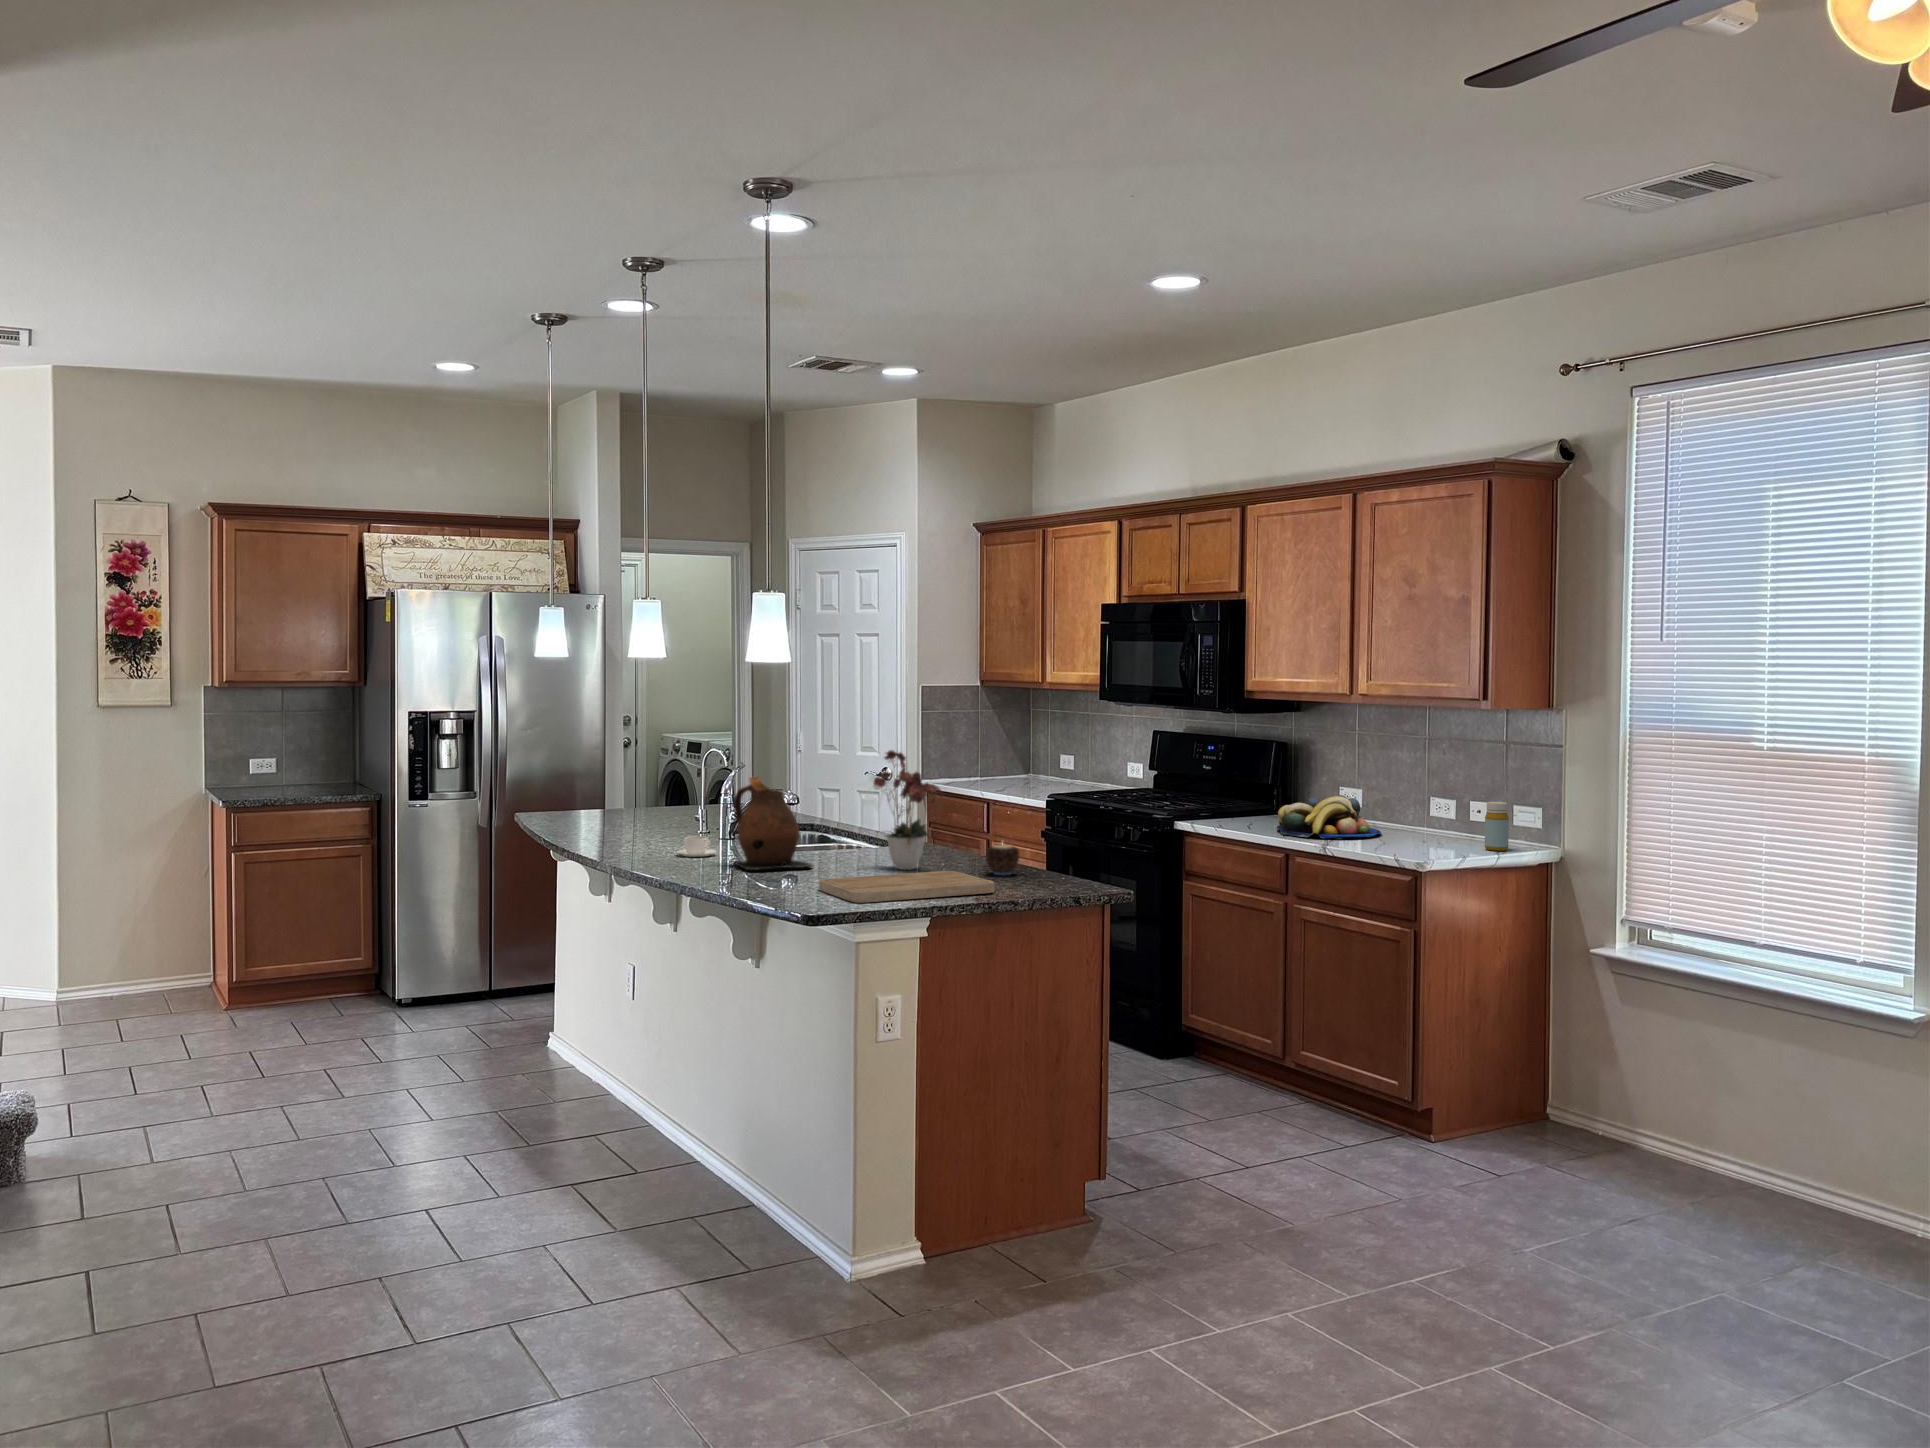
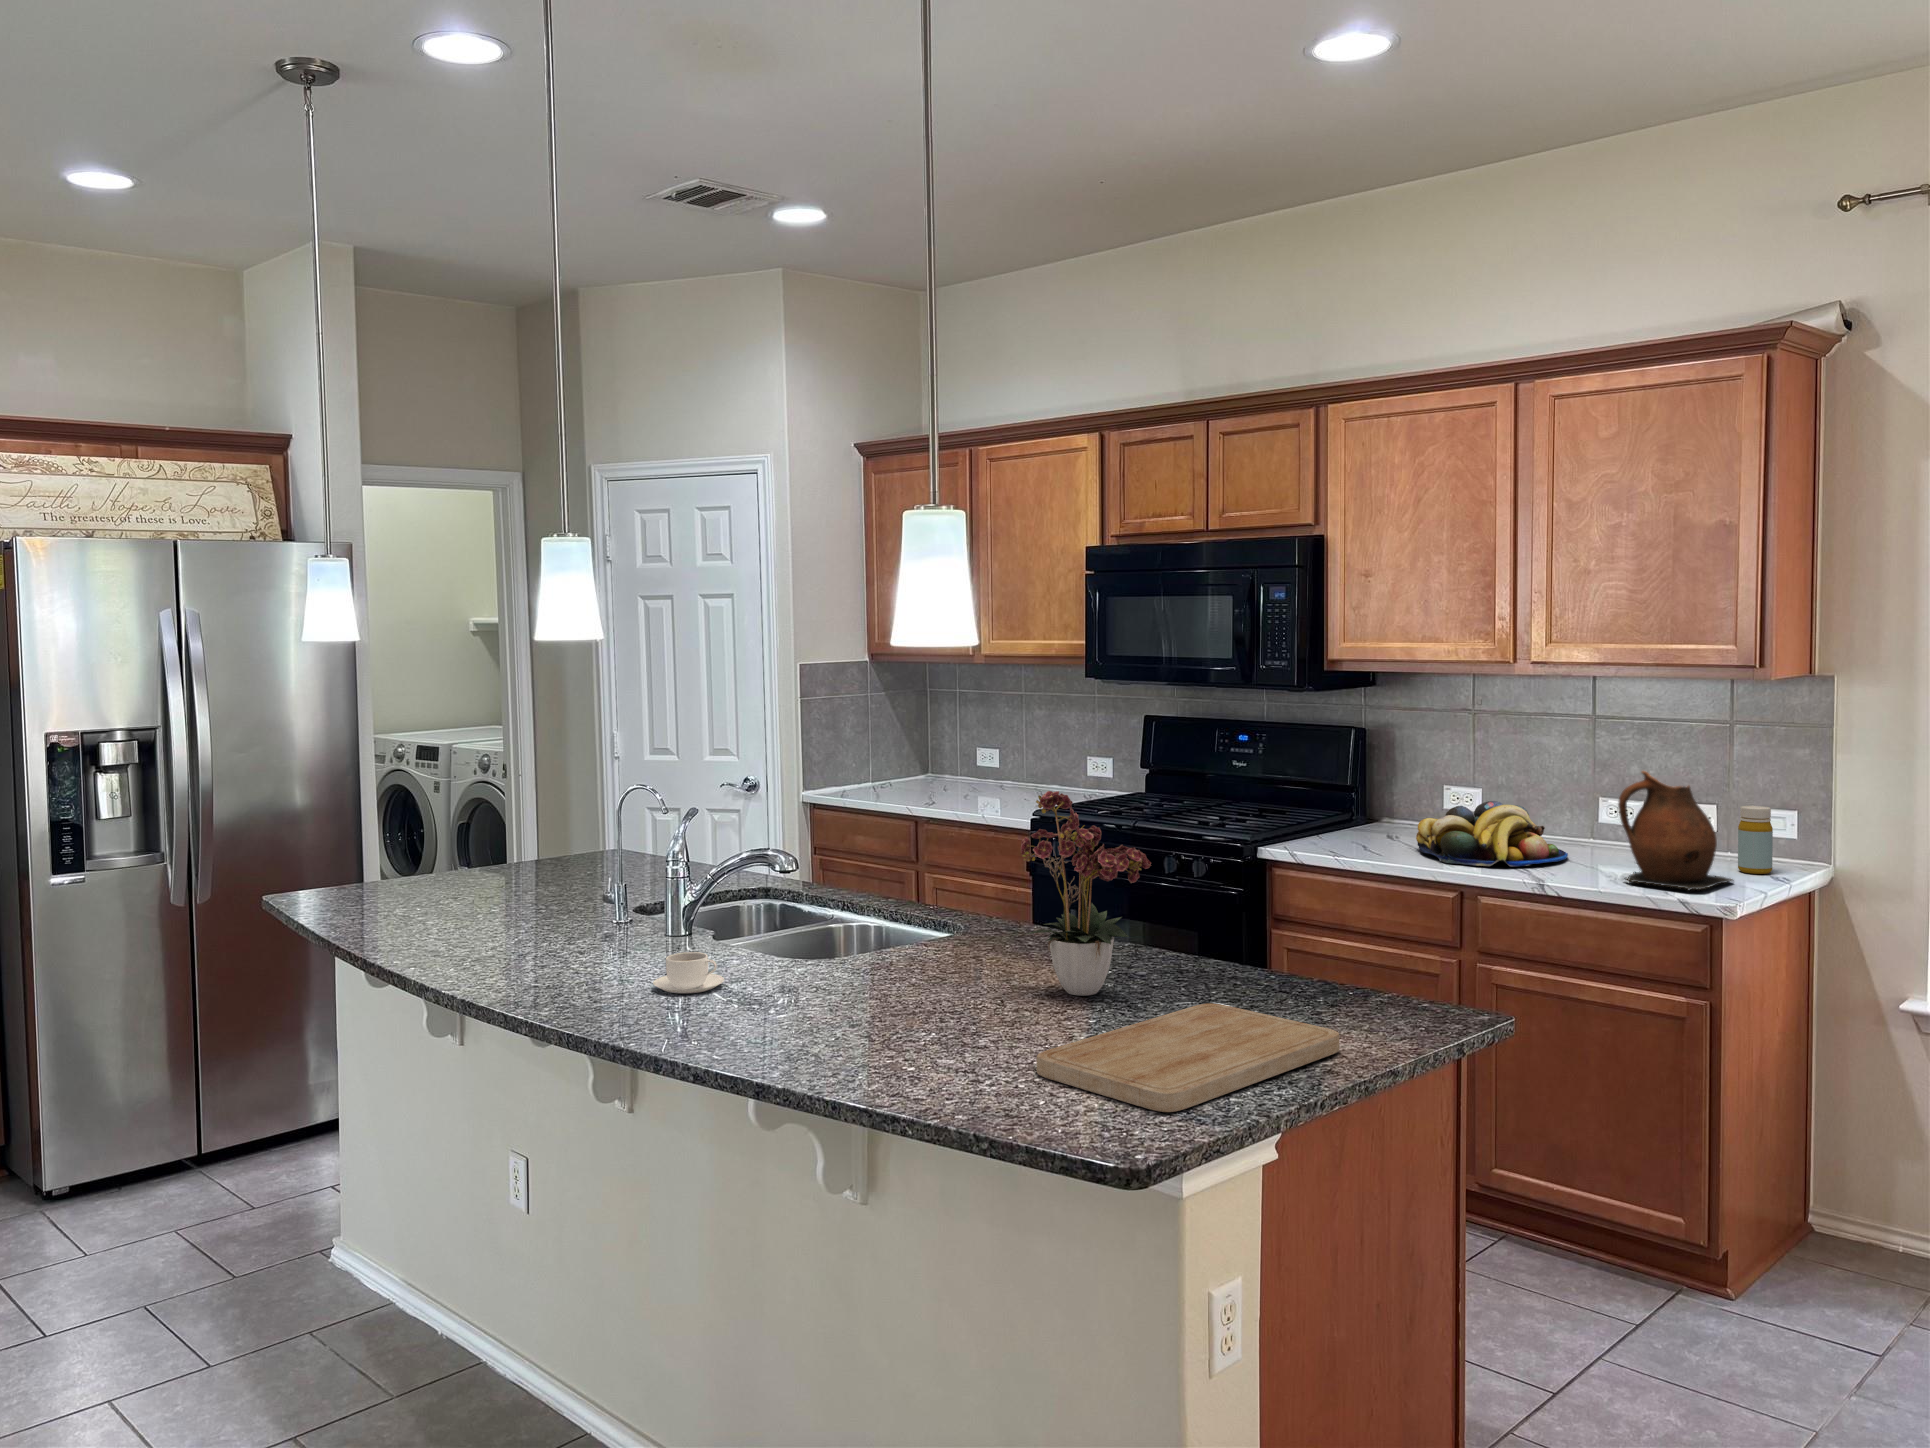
ceramic pitcher: present [733,777,813,870] -> present [1618,771,1733,891]
candle: present [986,845,1020,875] -> none [1222,936,1284,995]

